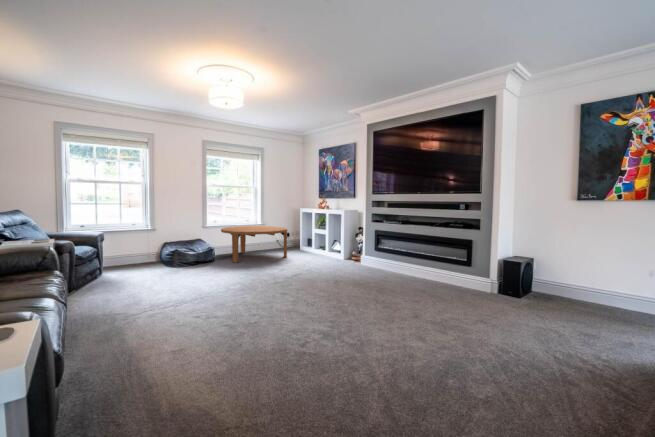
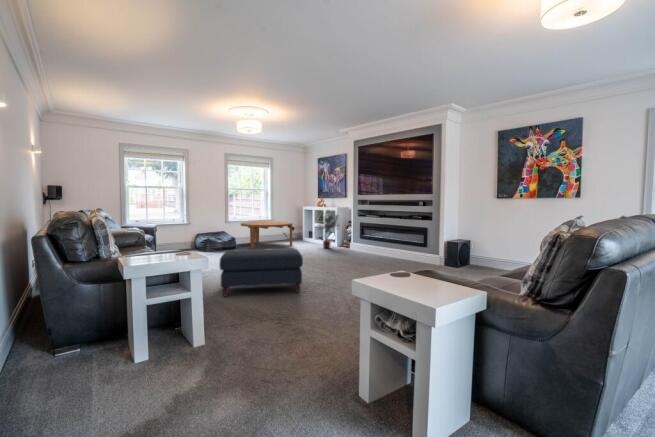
potted tree: none [318,212,349,262] -> present [318,211,339,248]
ottoman: none [156,274,299,363] -> present [219,248,303,296]

